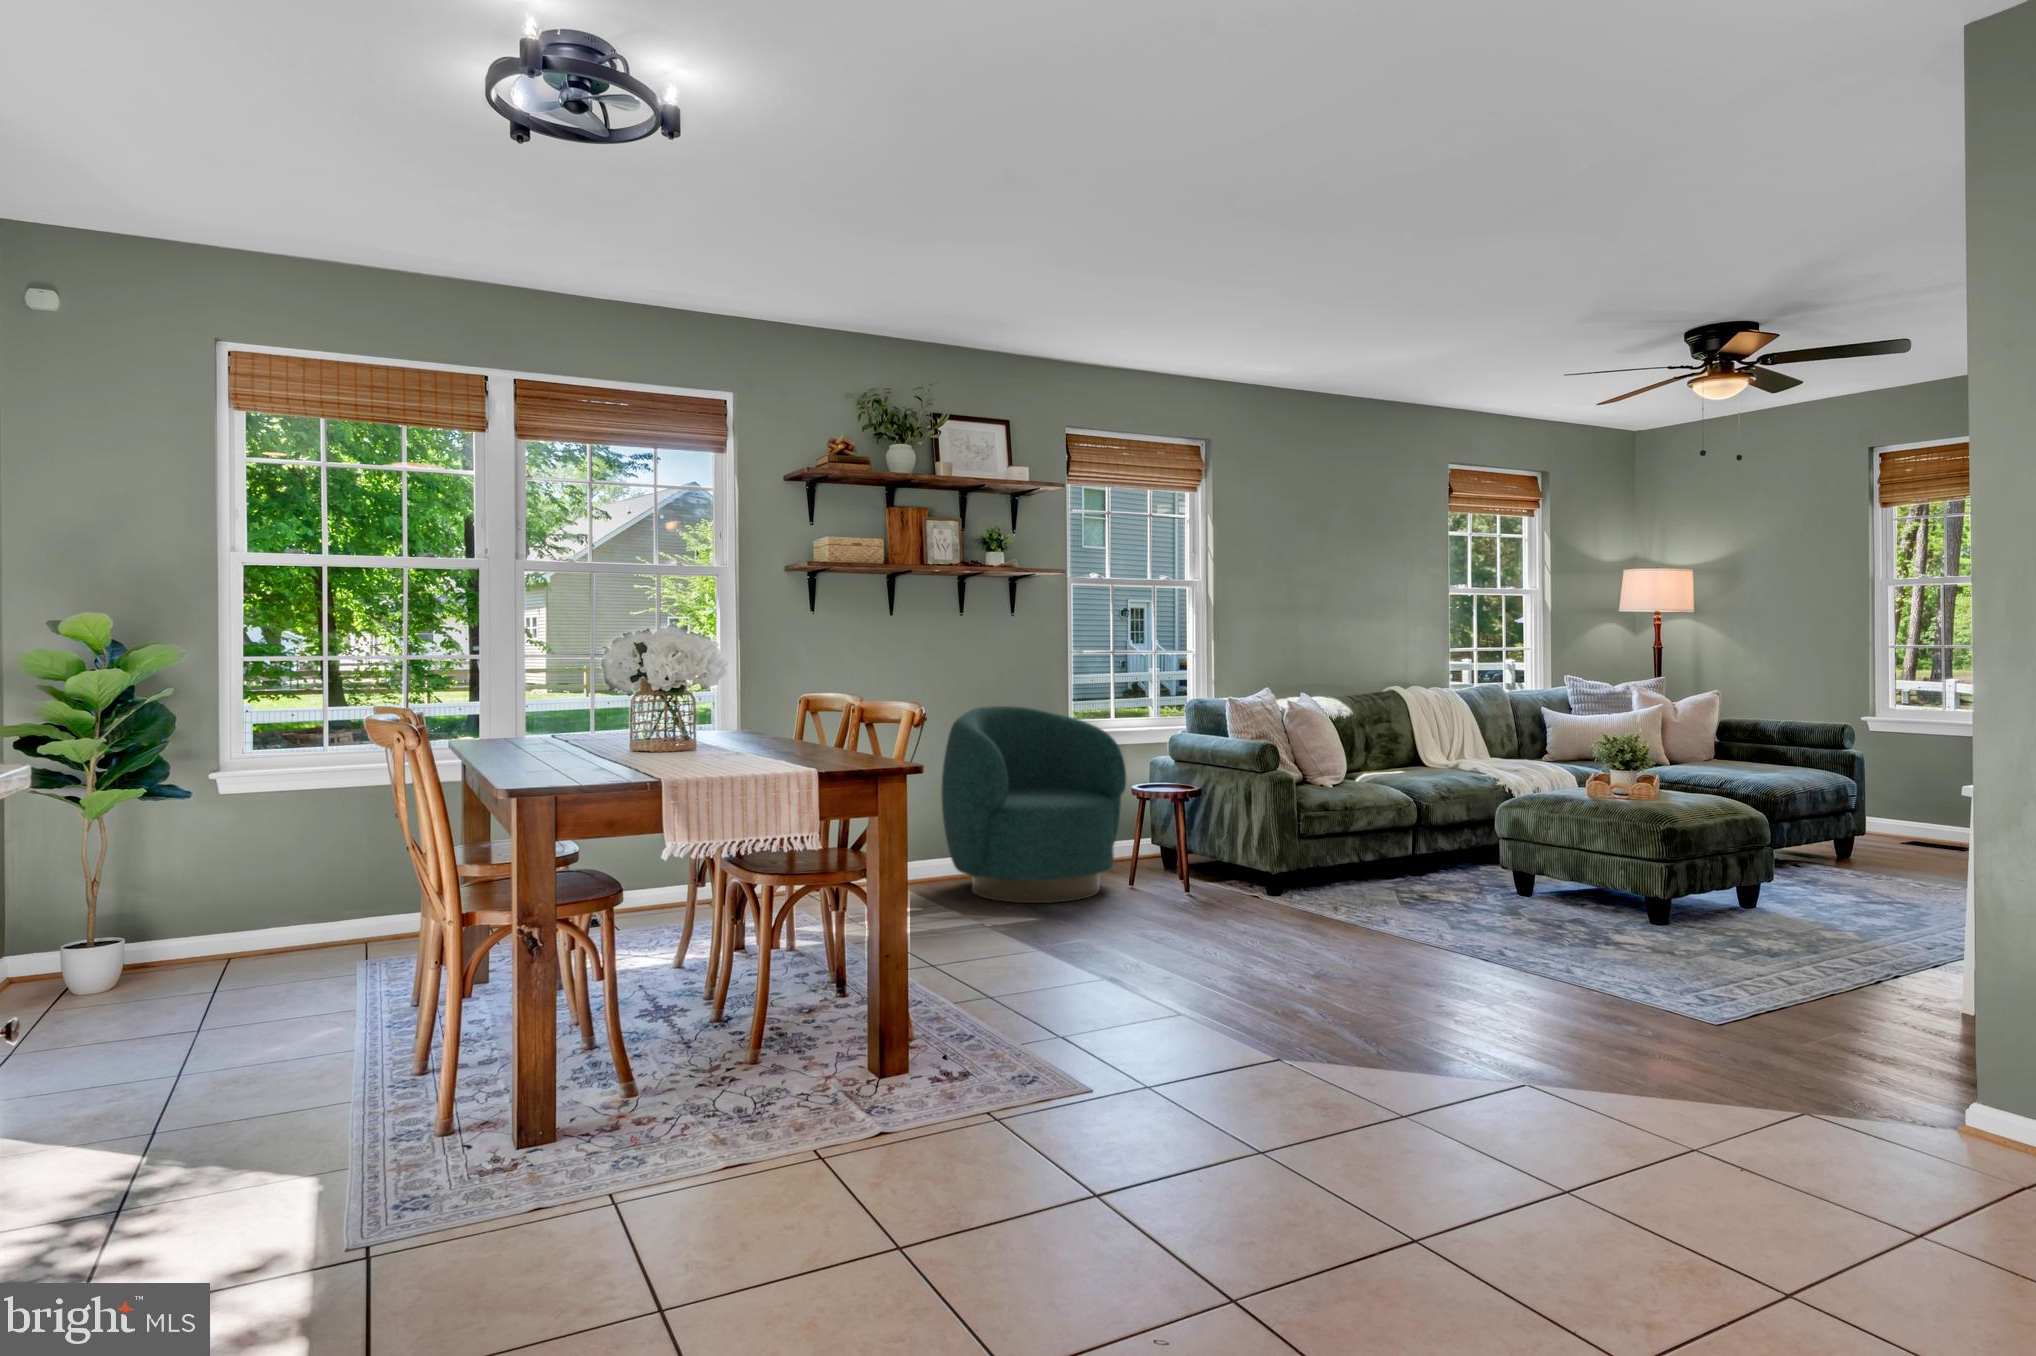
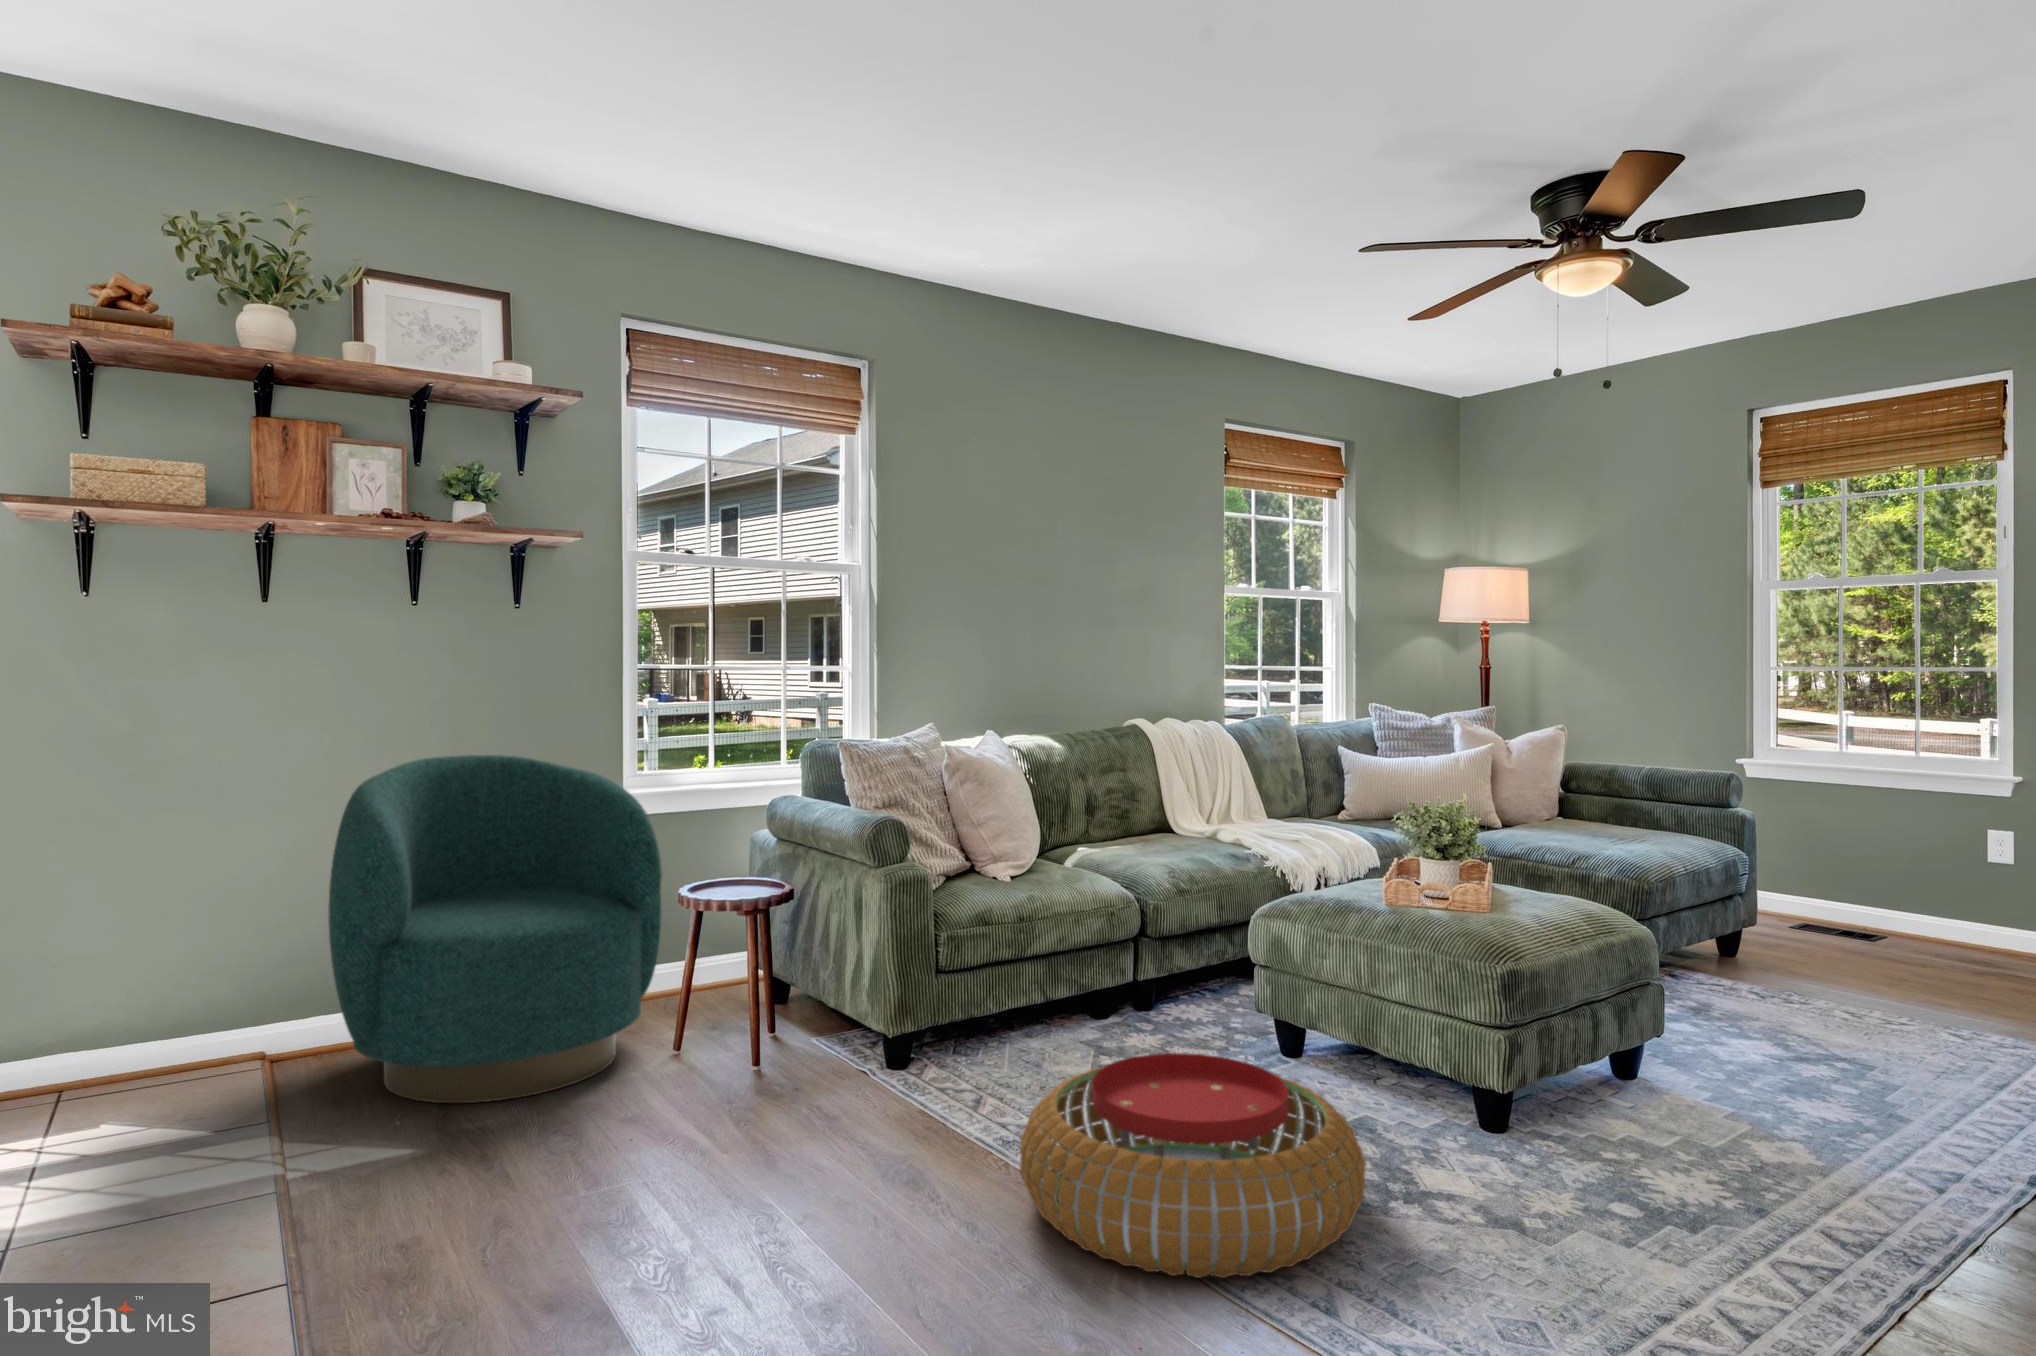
pouf: none [1386,869,1585,965] -> present [1020,1053,1366,1278]

